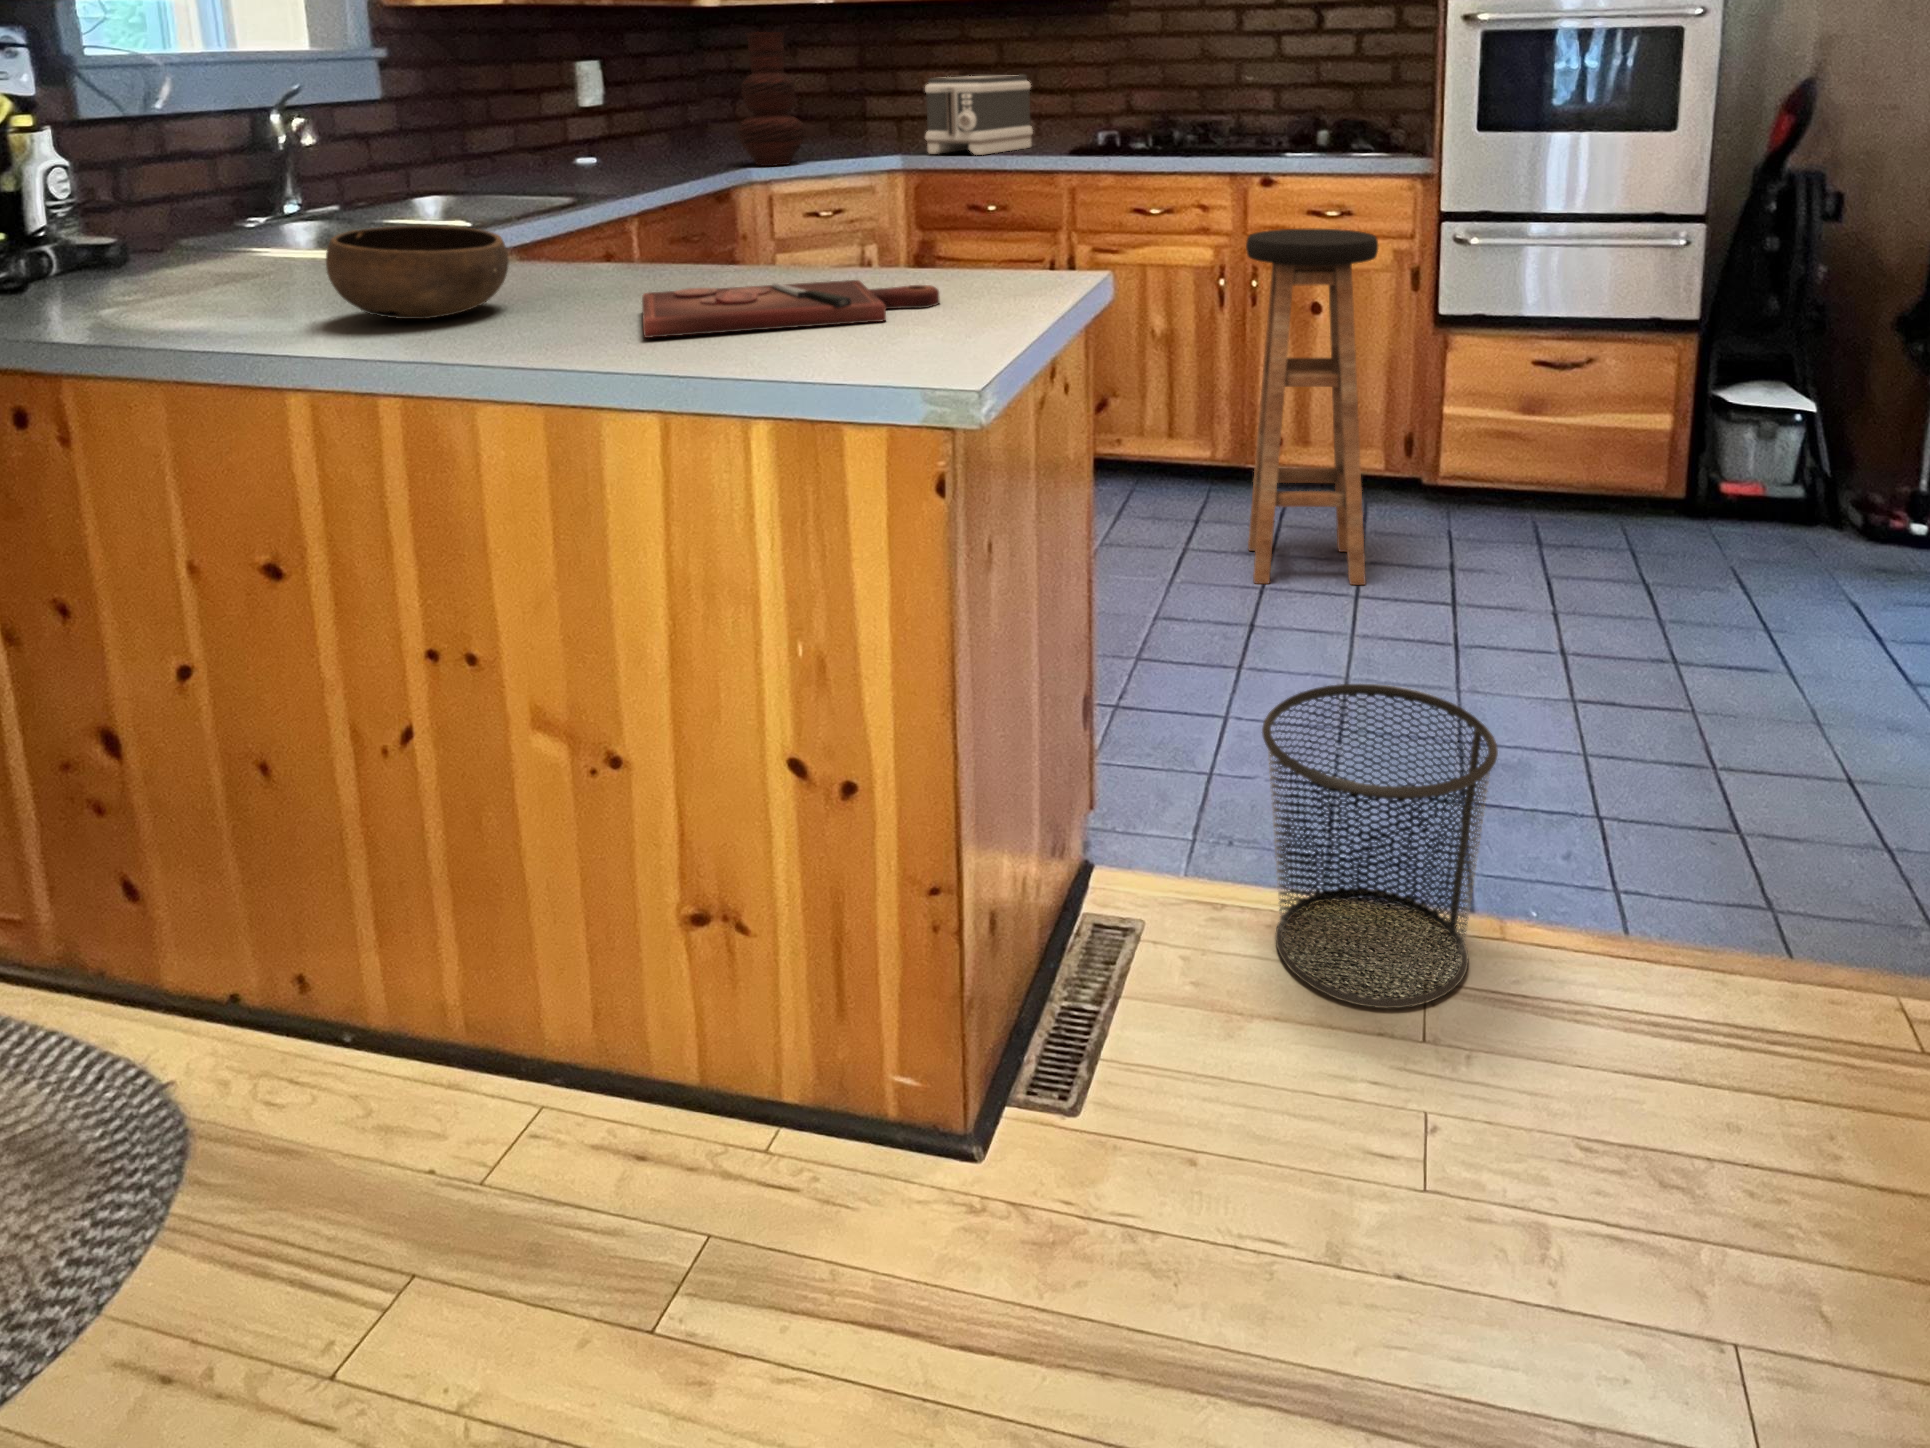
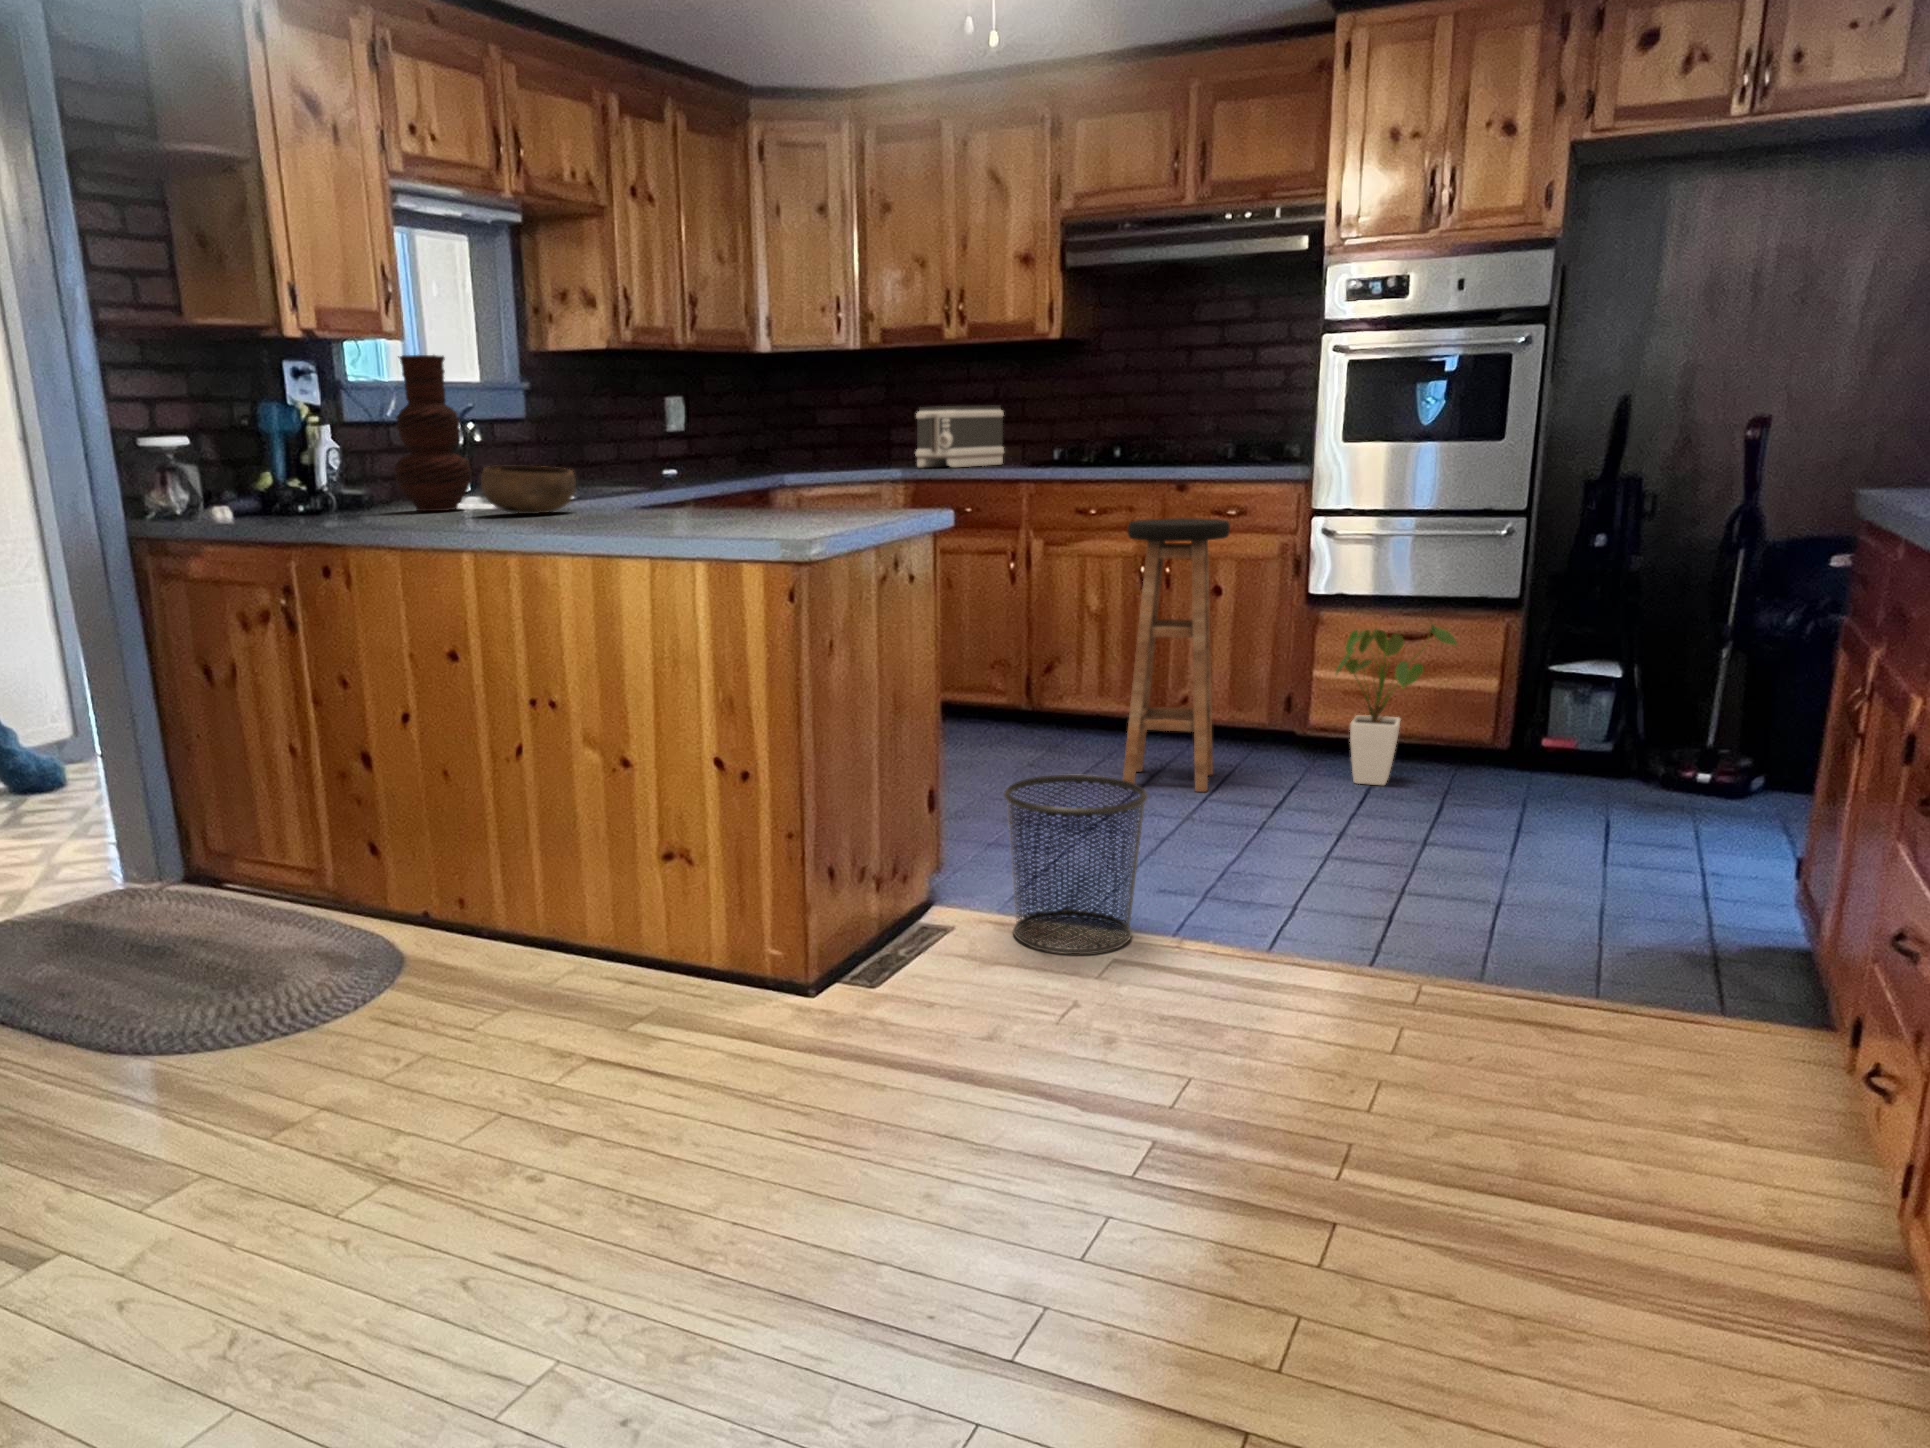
vase: present [738,32,805,166] -> present [394,355,472,511]
cutting board: present [642,280,939,338] -> none [637,498,807,515]
house plant: none [1501,348,1635,557] -> present [1336,624,1457,785]

